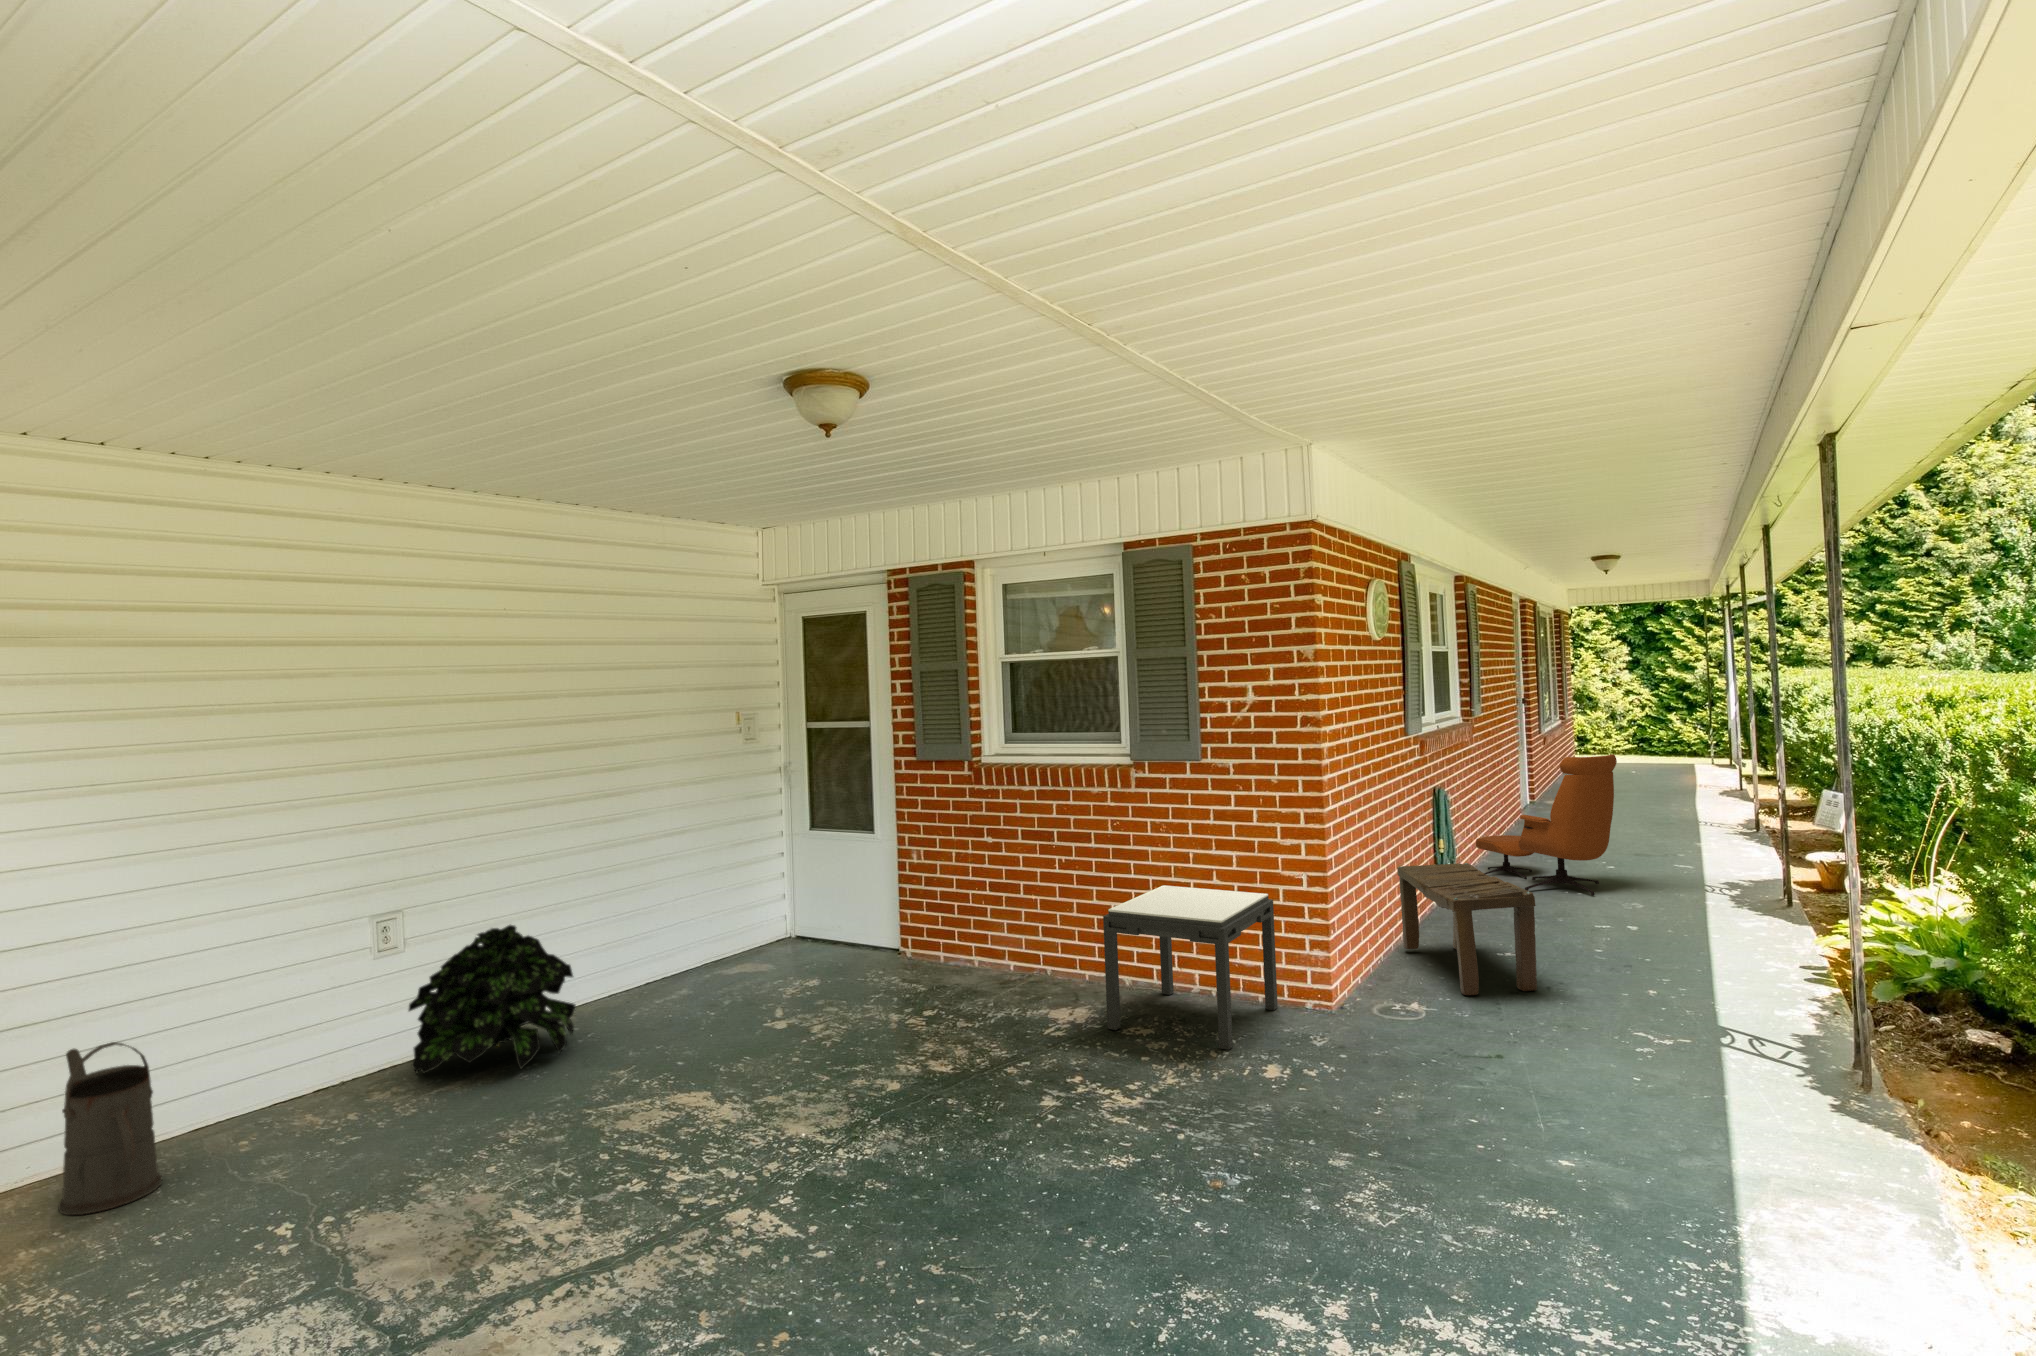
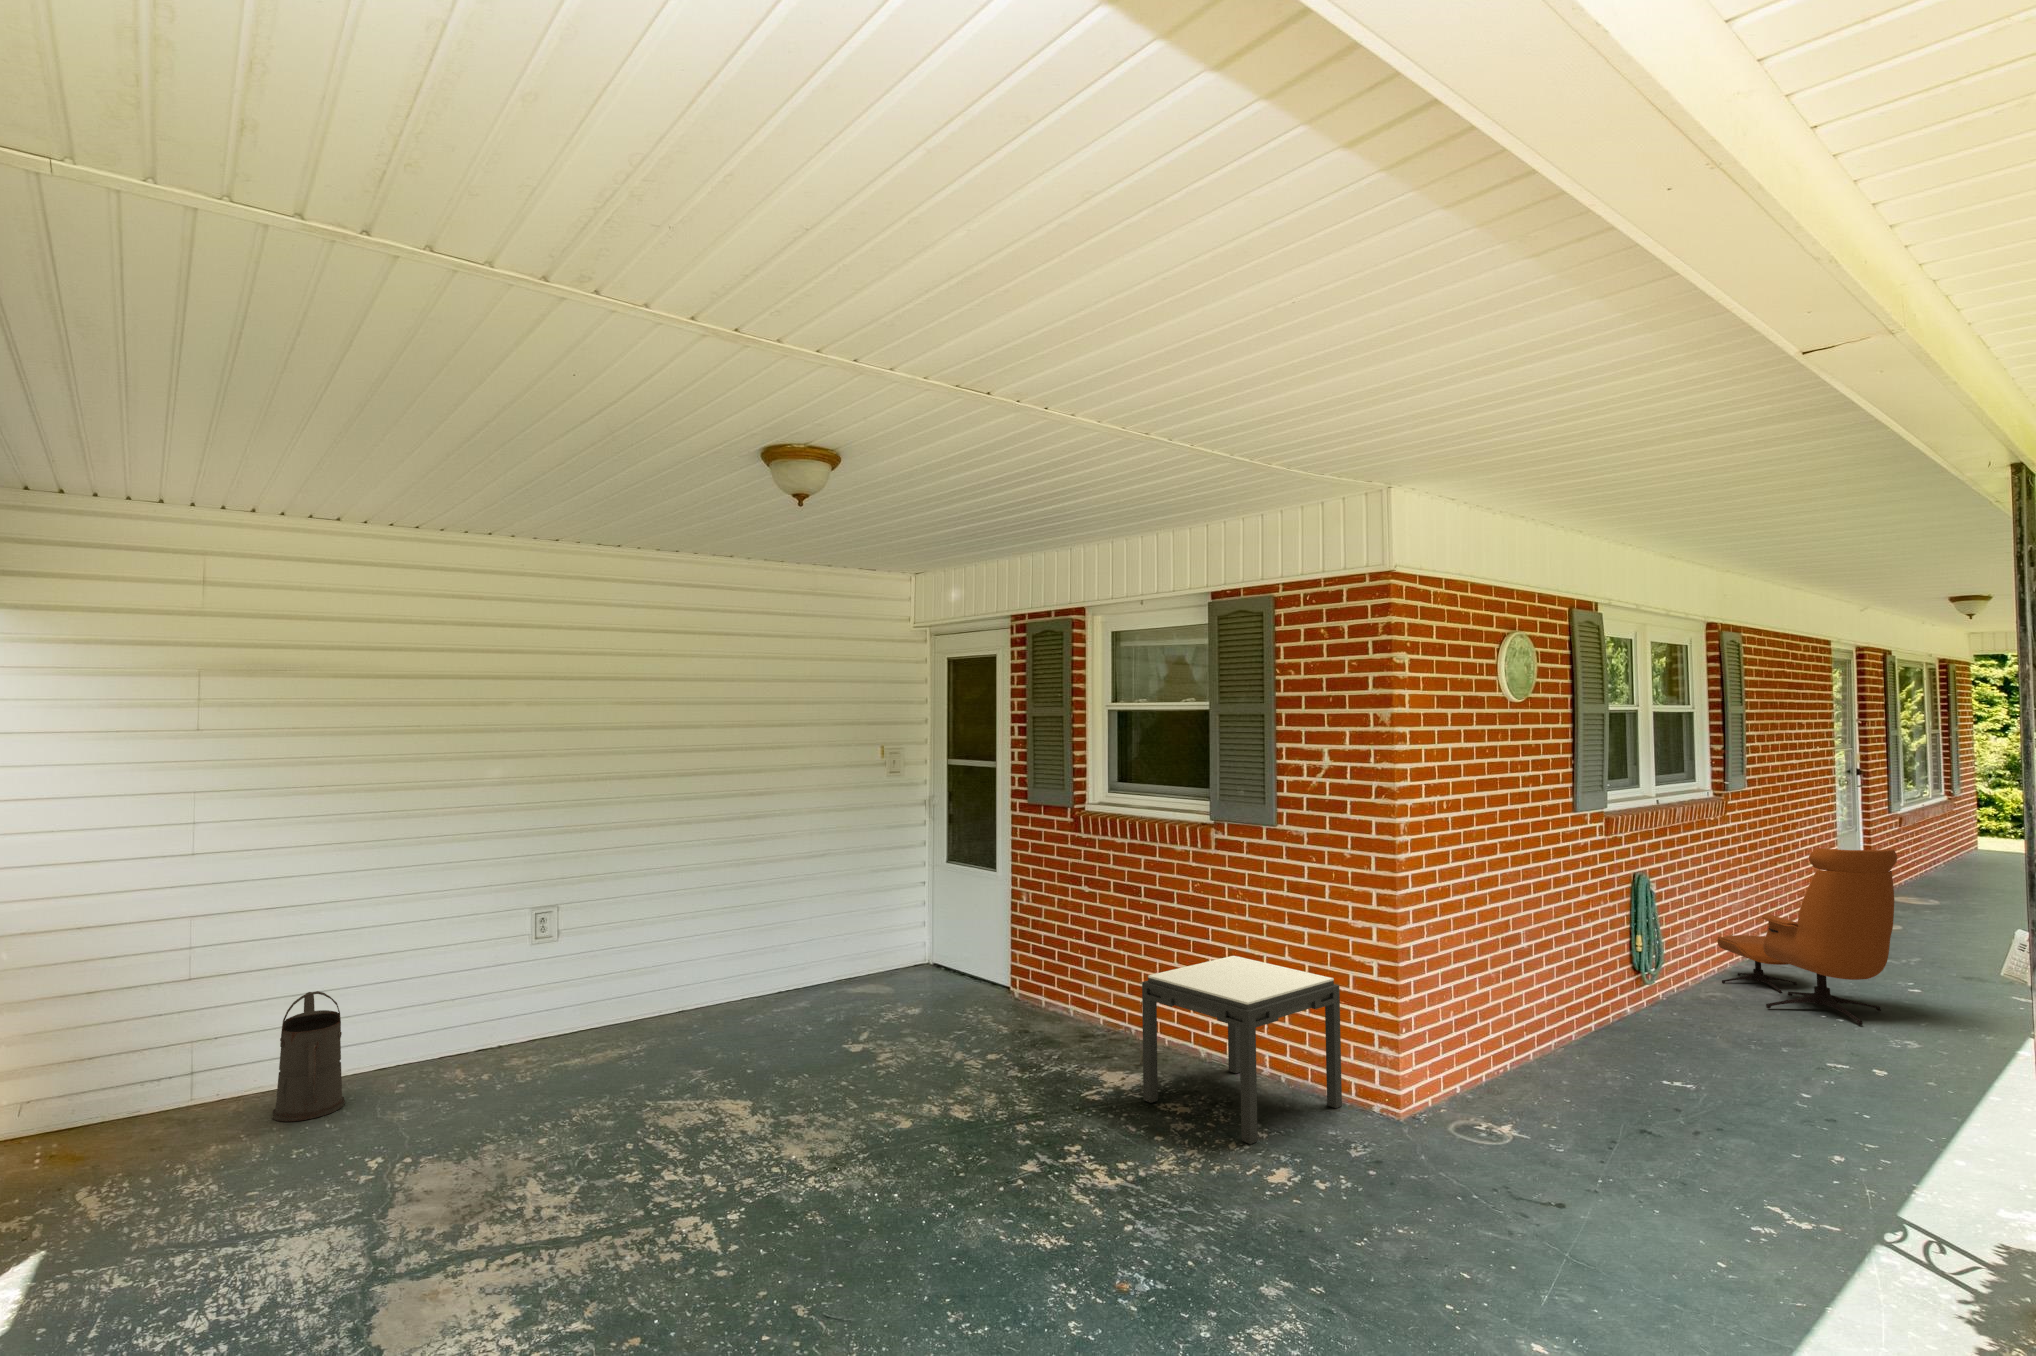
bench: present [1397,863,1537,995] -> none [1540,963,1680,1134]
potted plant: present [409,925,576,1073] -> none [549,928,693,1056]

